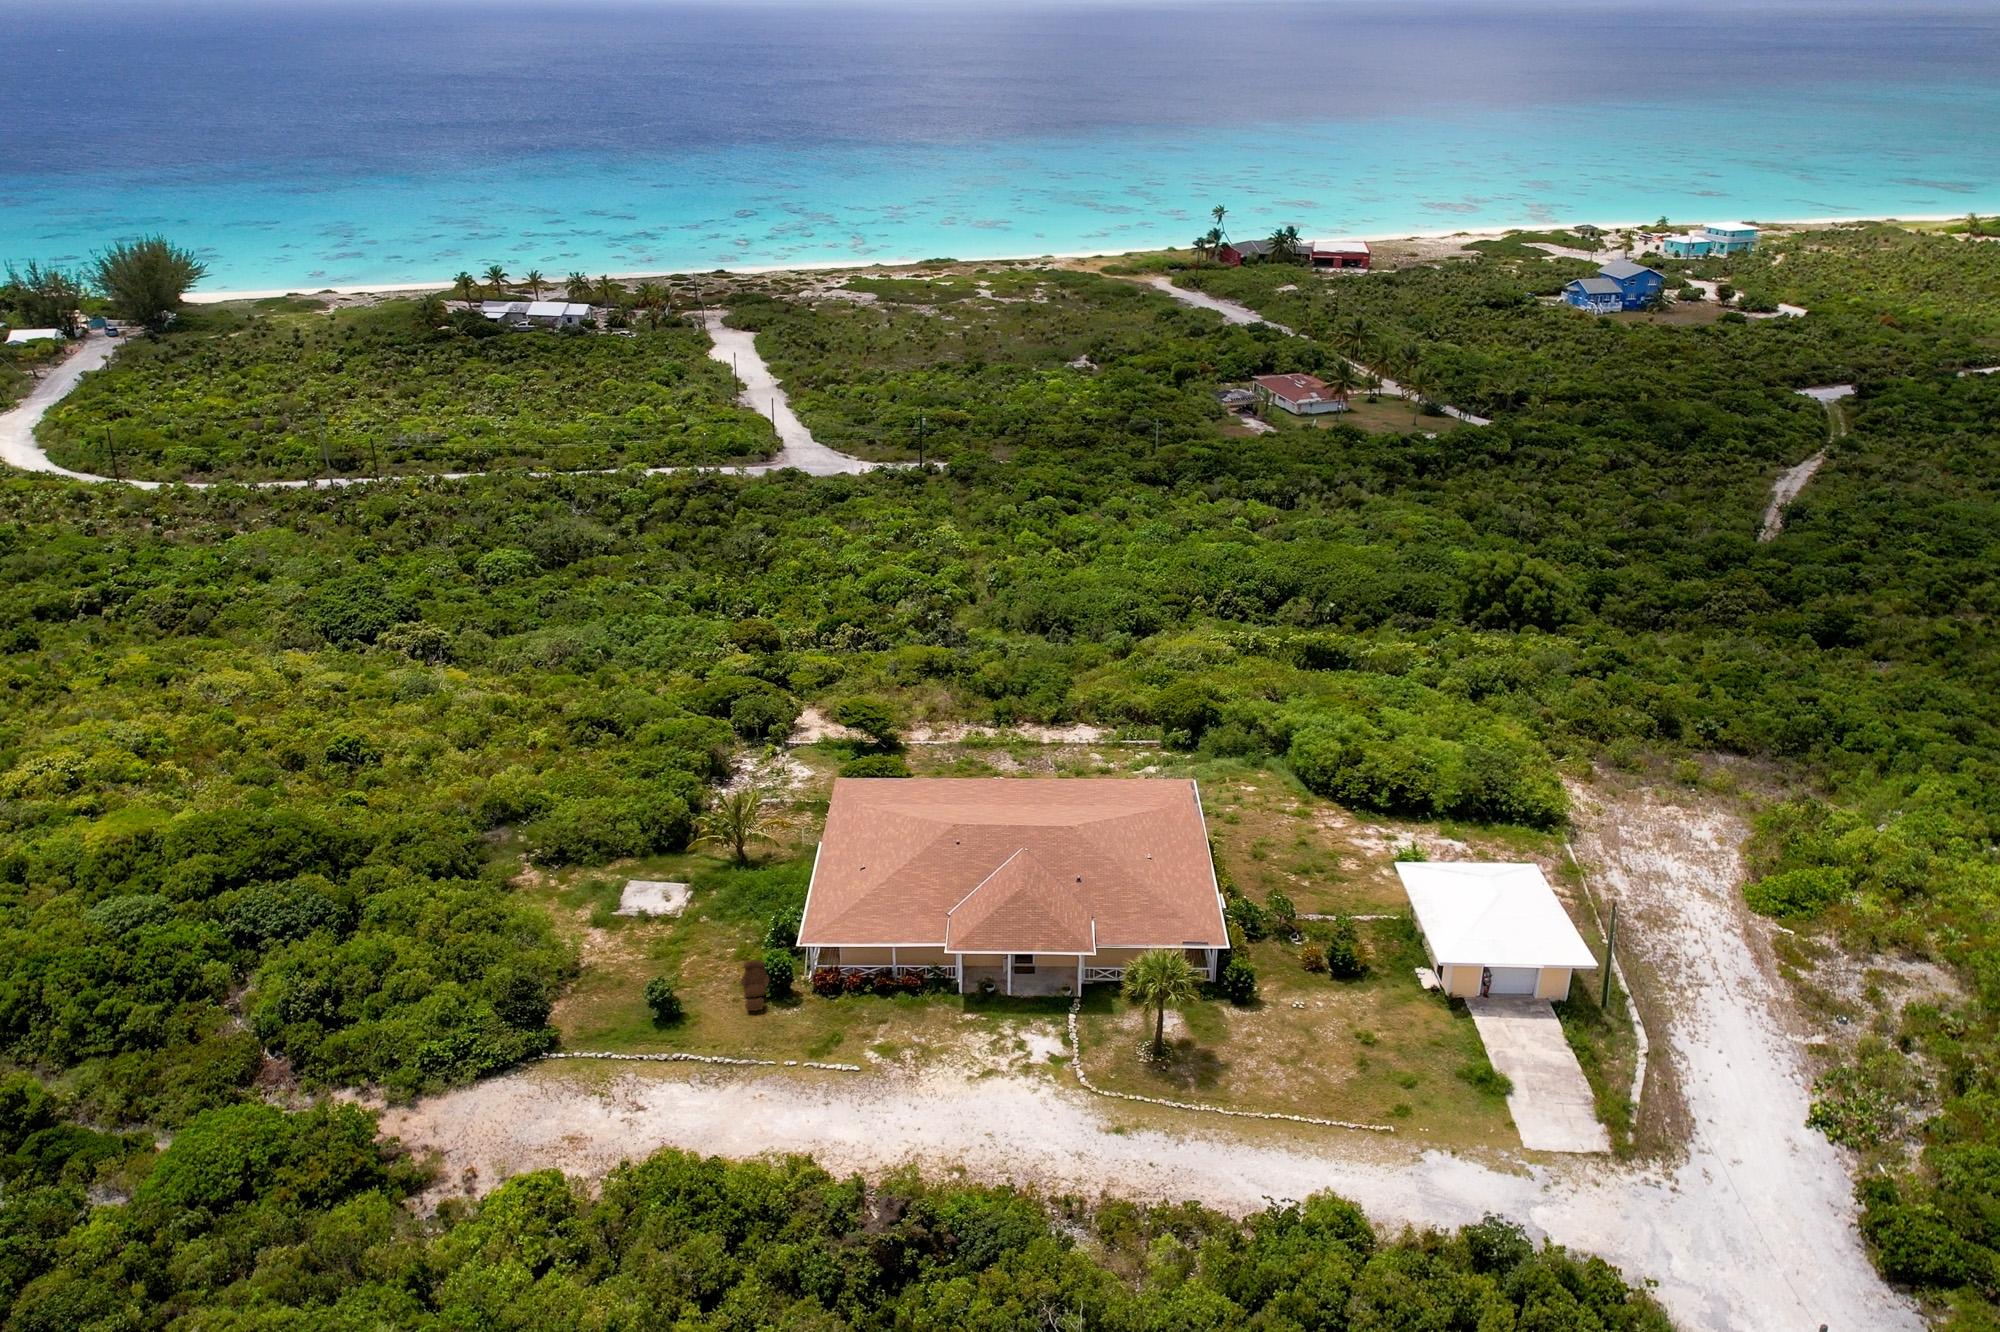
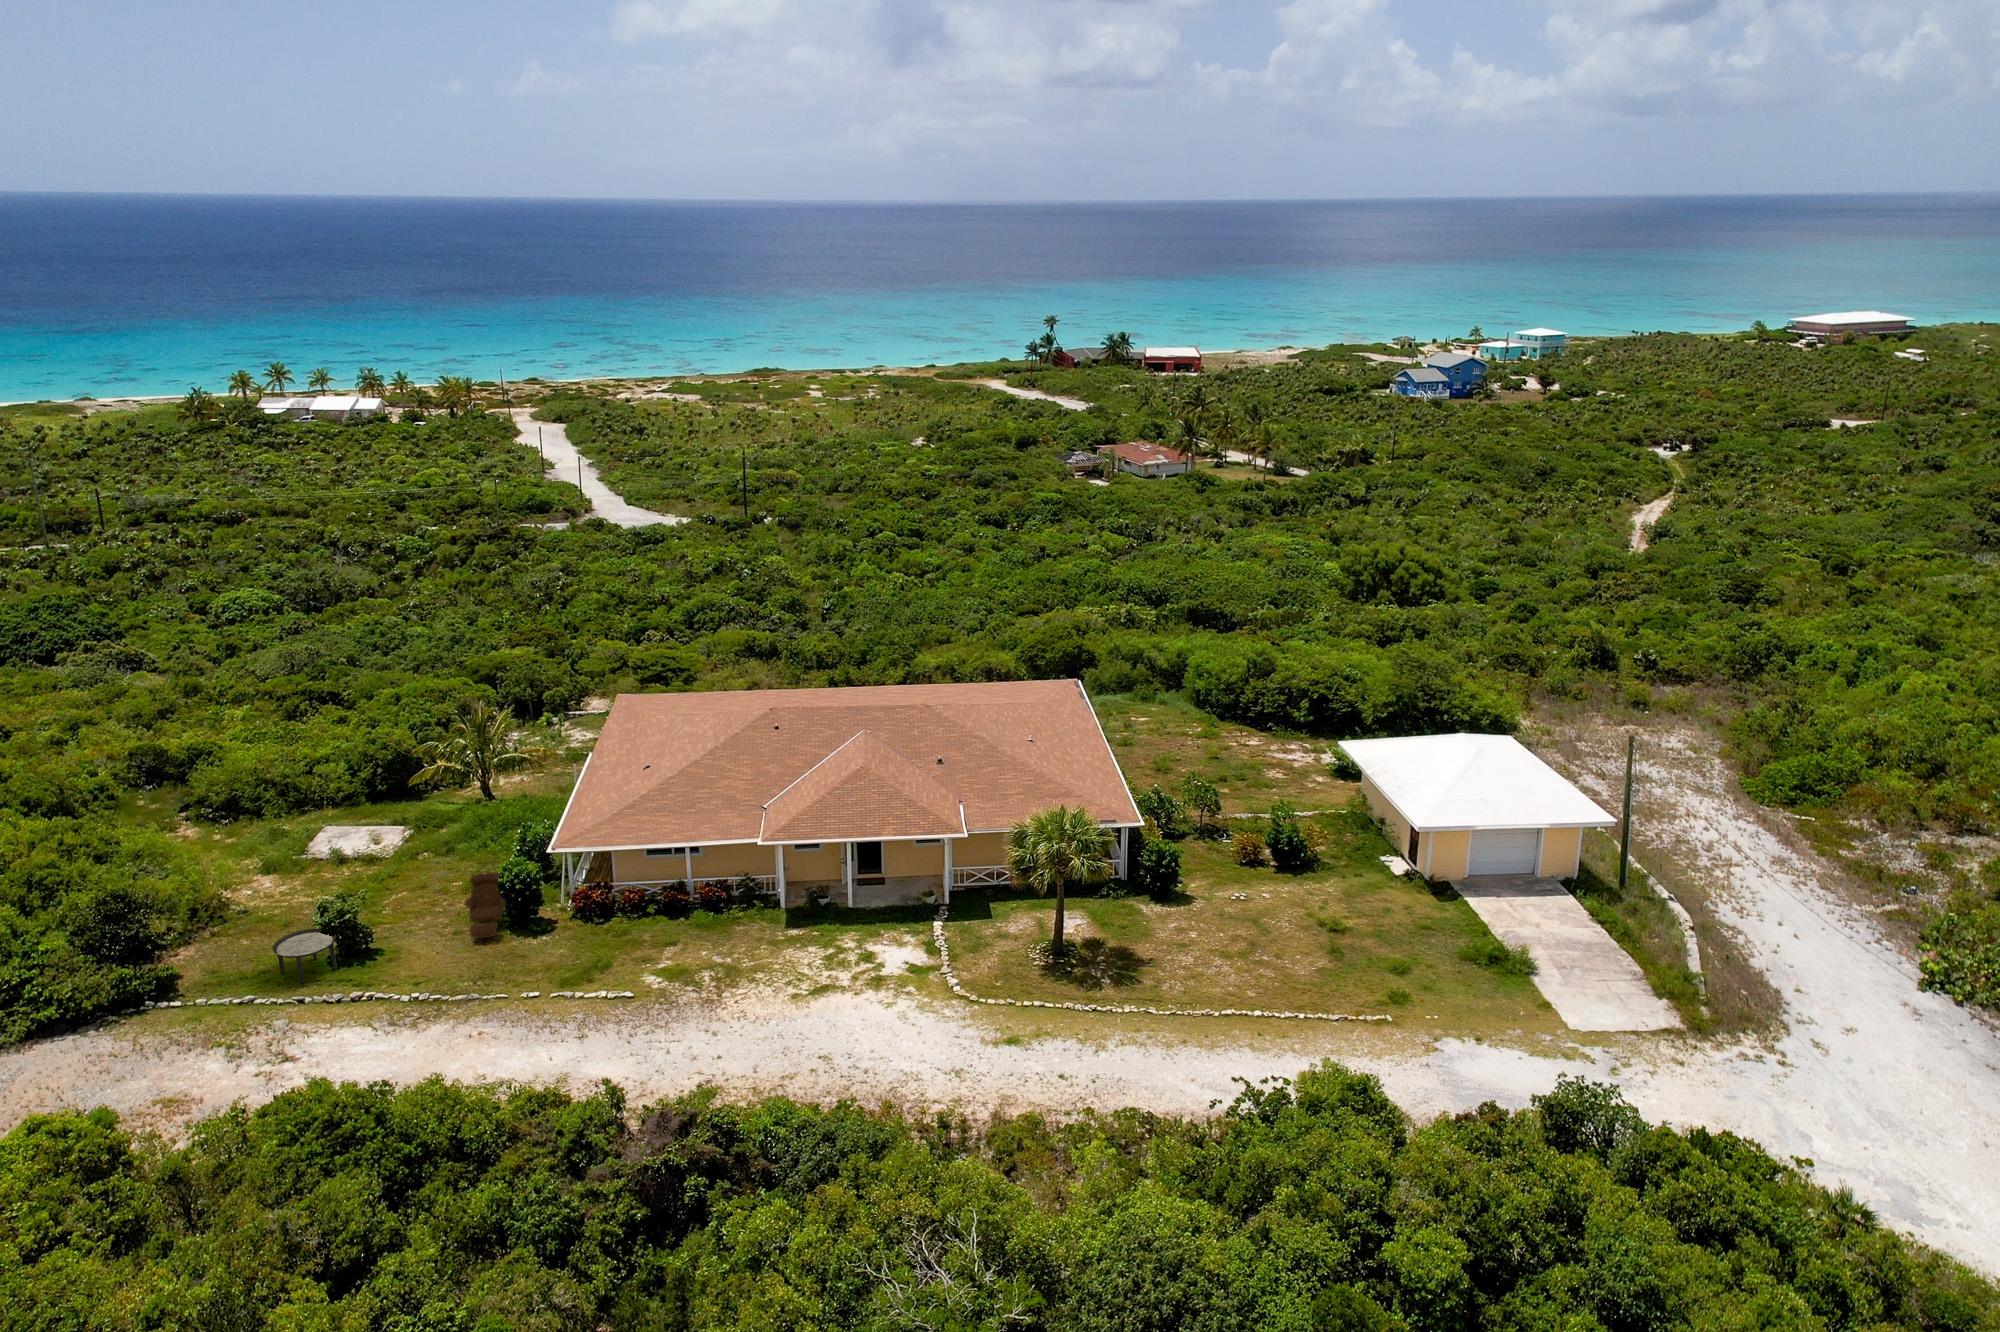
round table: none [620,1003,661,1045] -> present [272,929,337,984]

